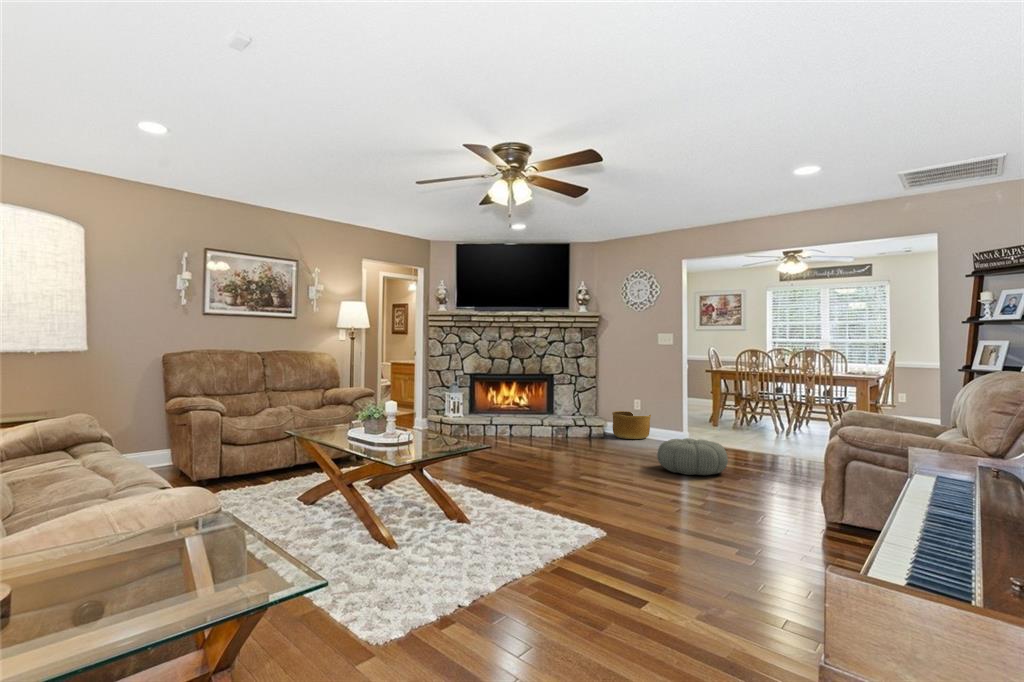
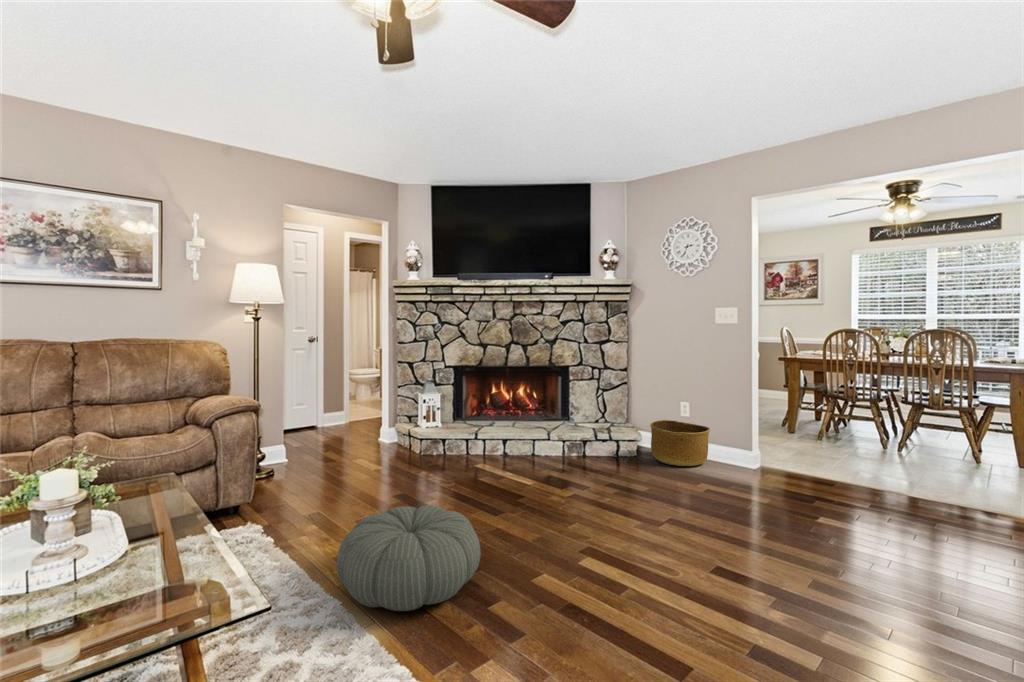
pouf: present [657,438,728,475] -> present [336,505,481,611]

